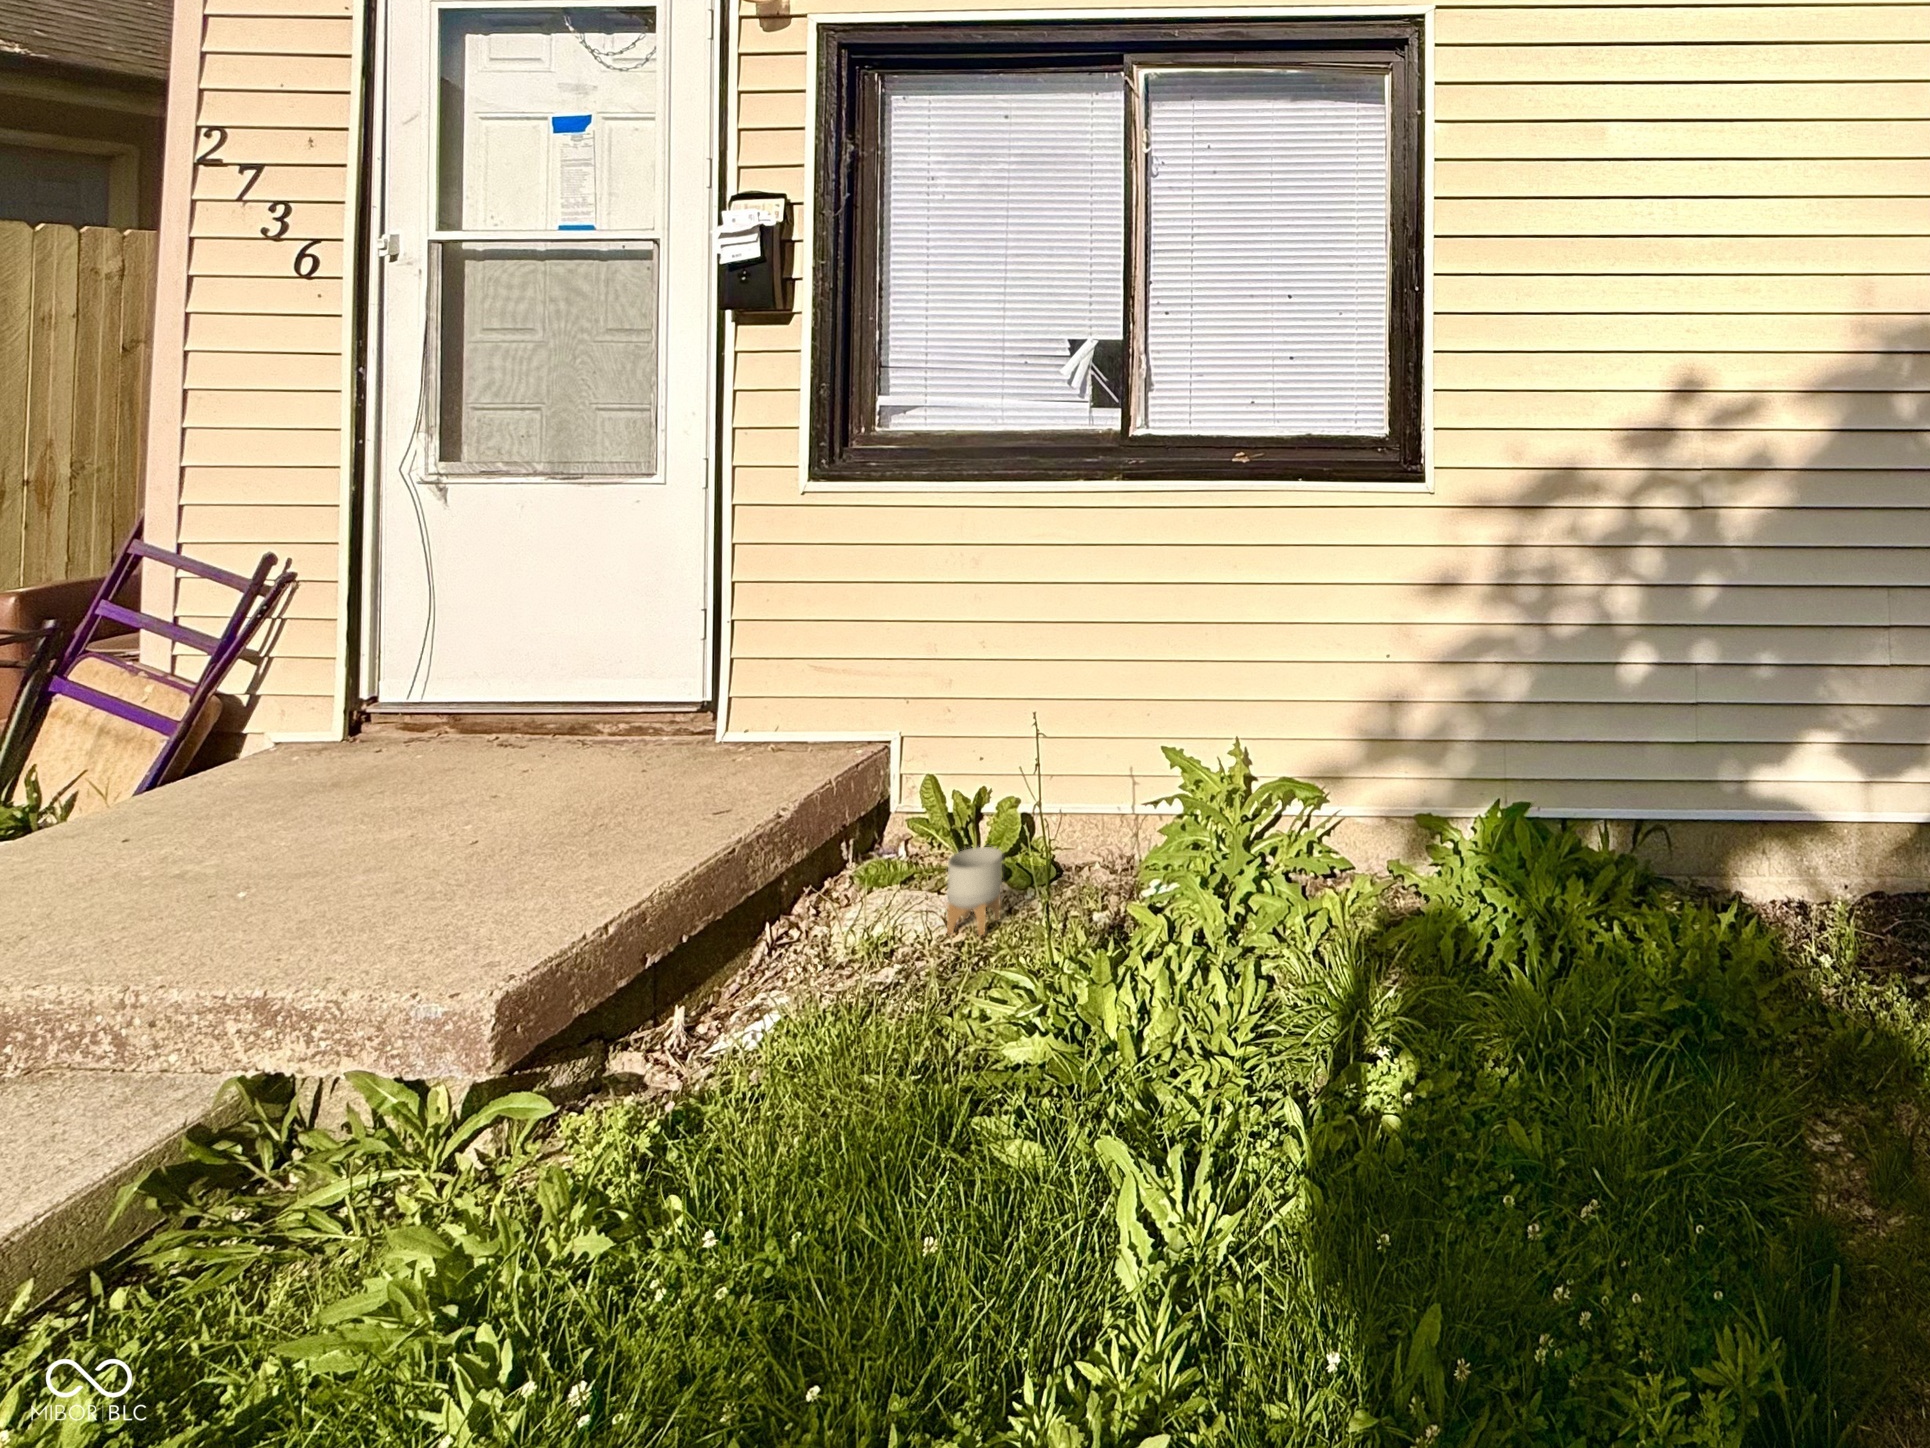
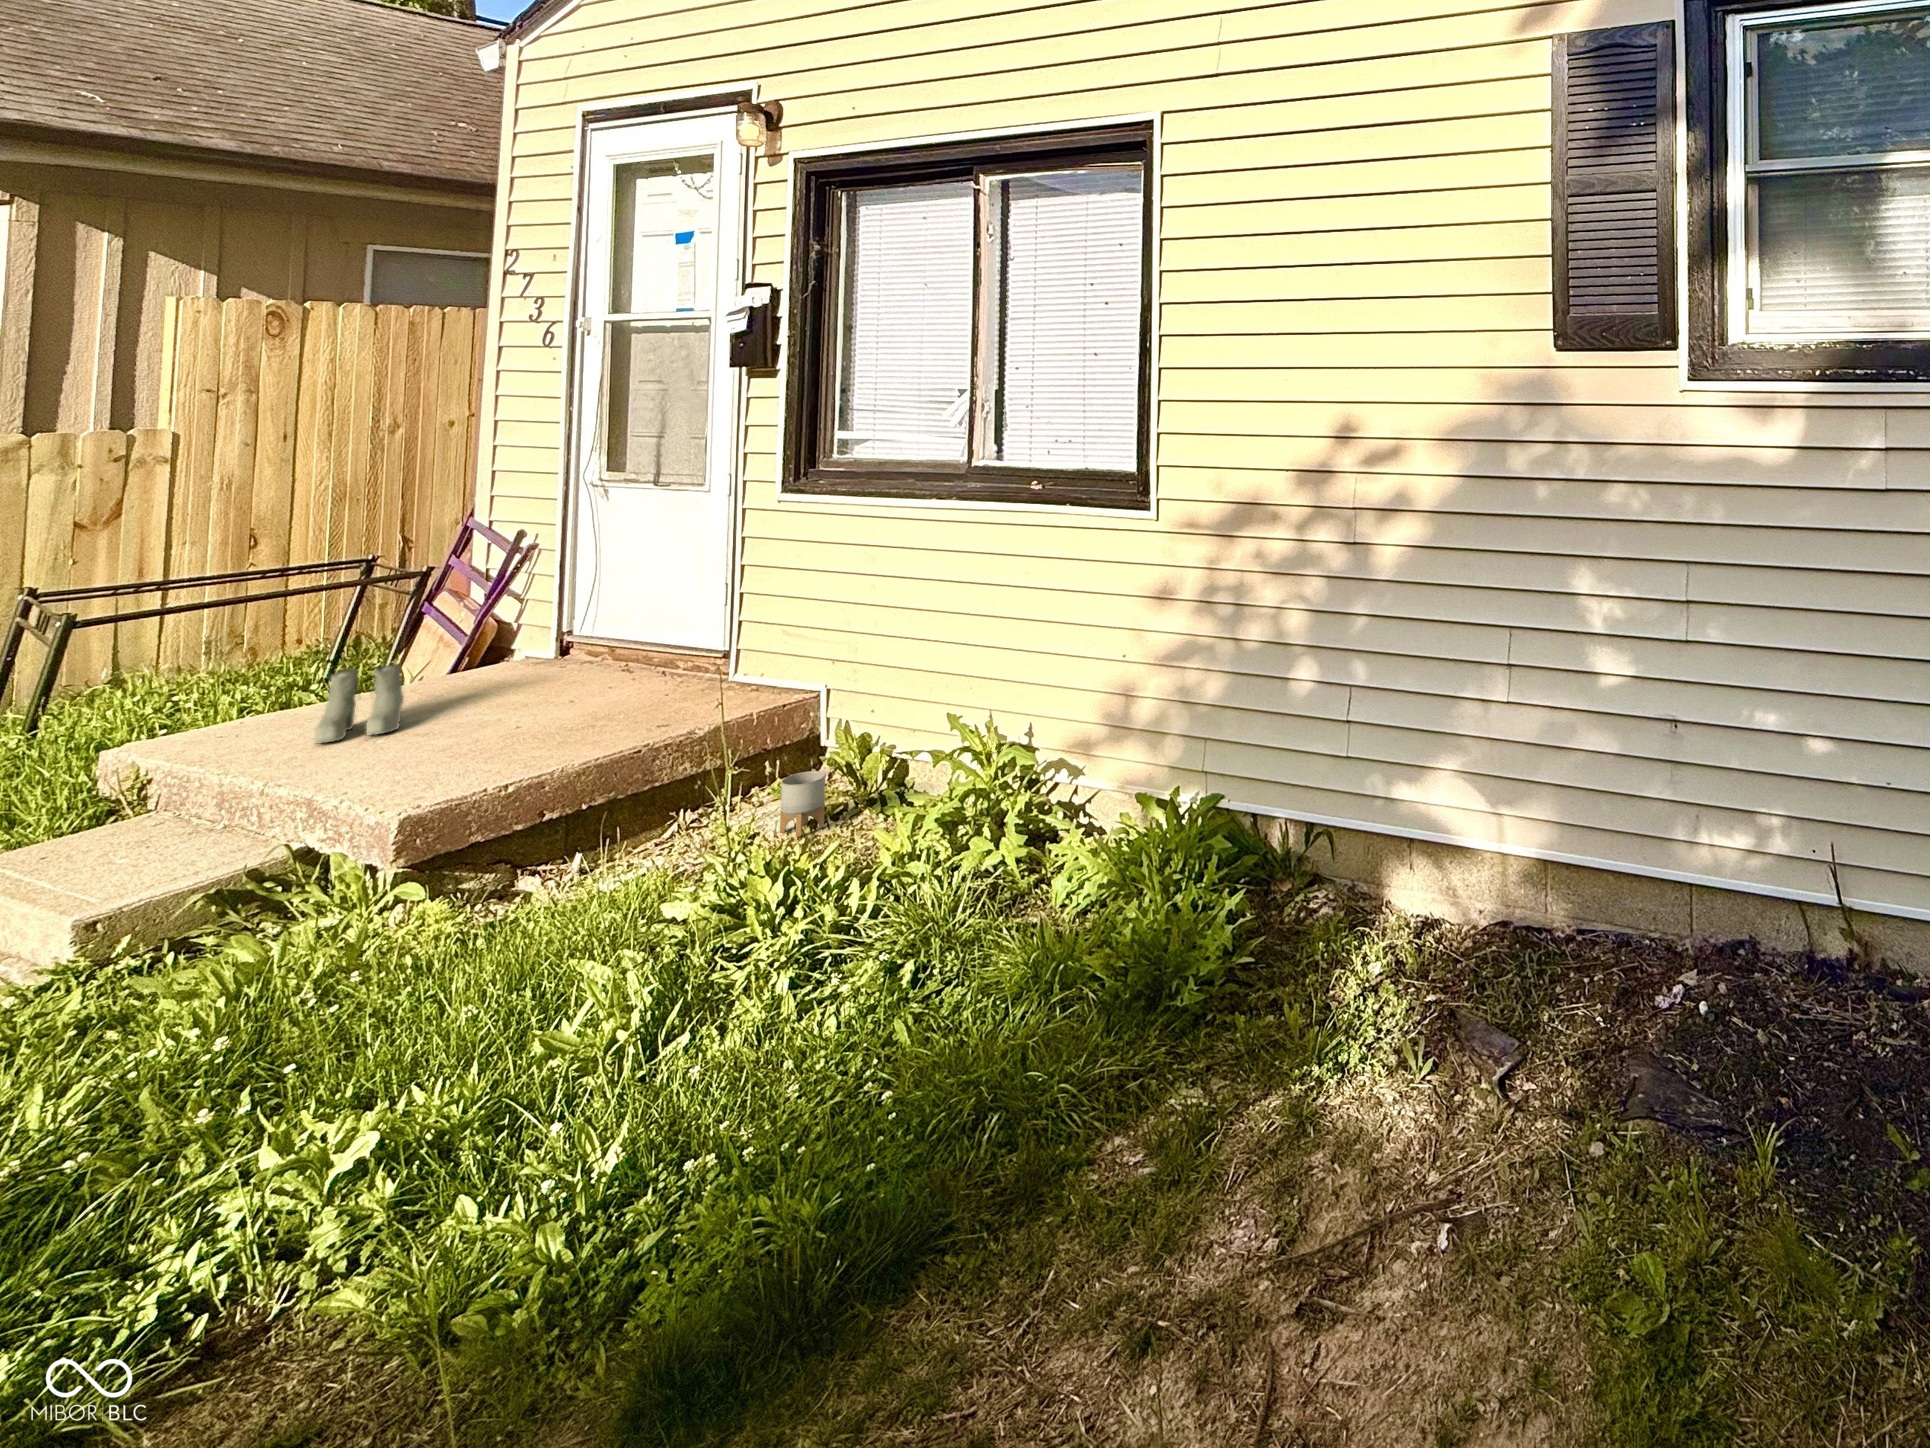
boots: none [120,766,255,902] -> present [315,664,404,744]

